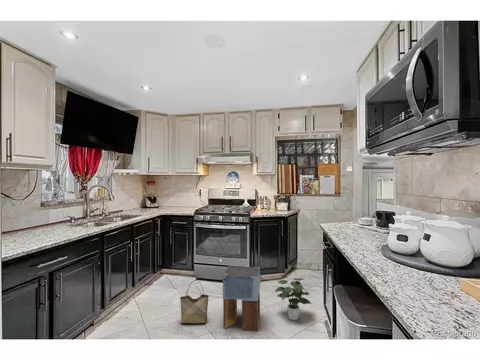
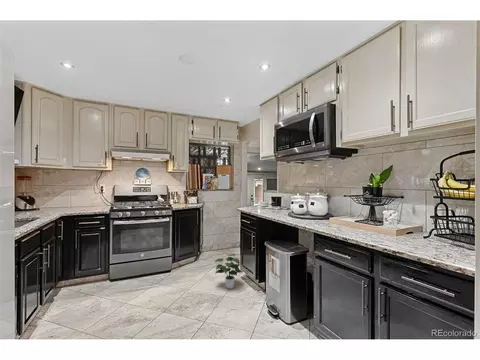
stool: present [223,266,260,331] -> none [176,251,214,314]
woven basket: present [180,280,209,323] -> none [132,277,162,326]

